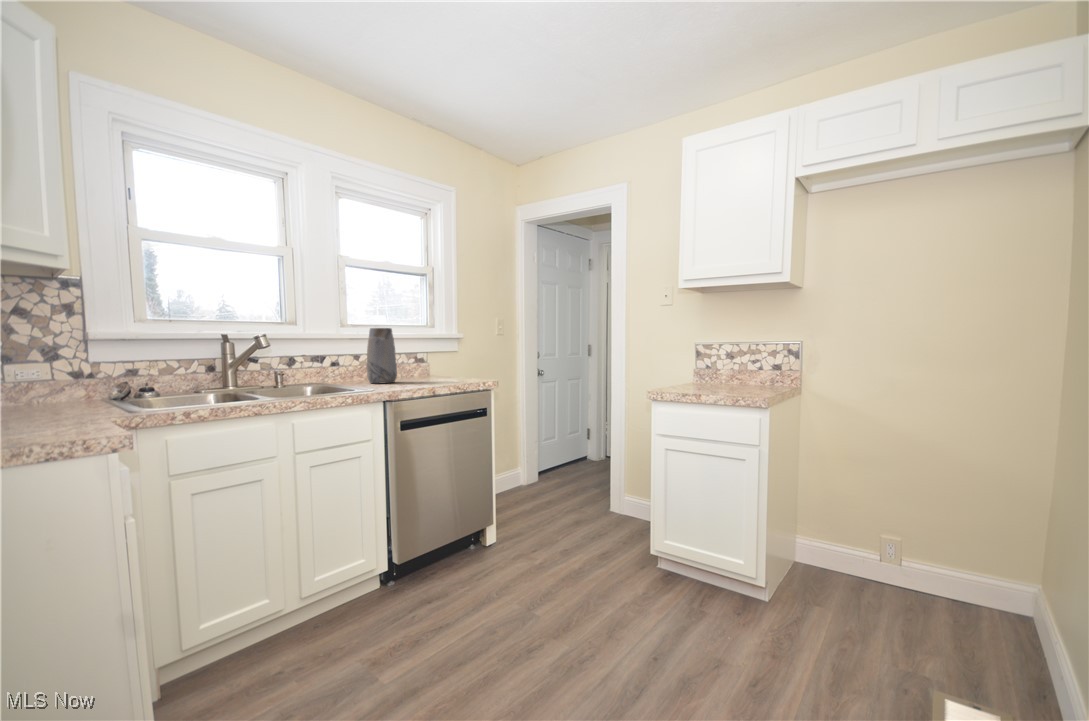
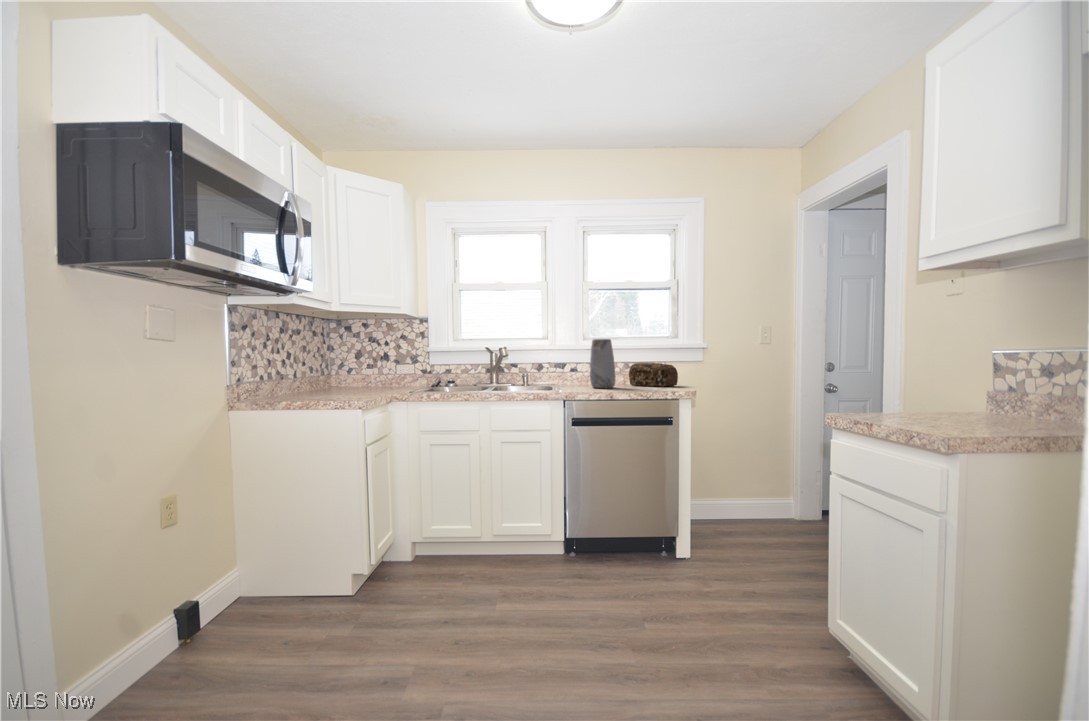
bread loaf: none [394,354,443,379] -> present [629,363,678,387]

